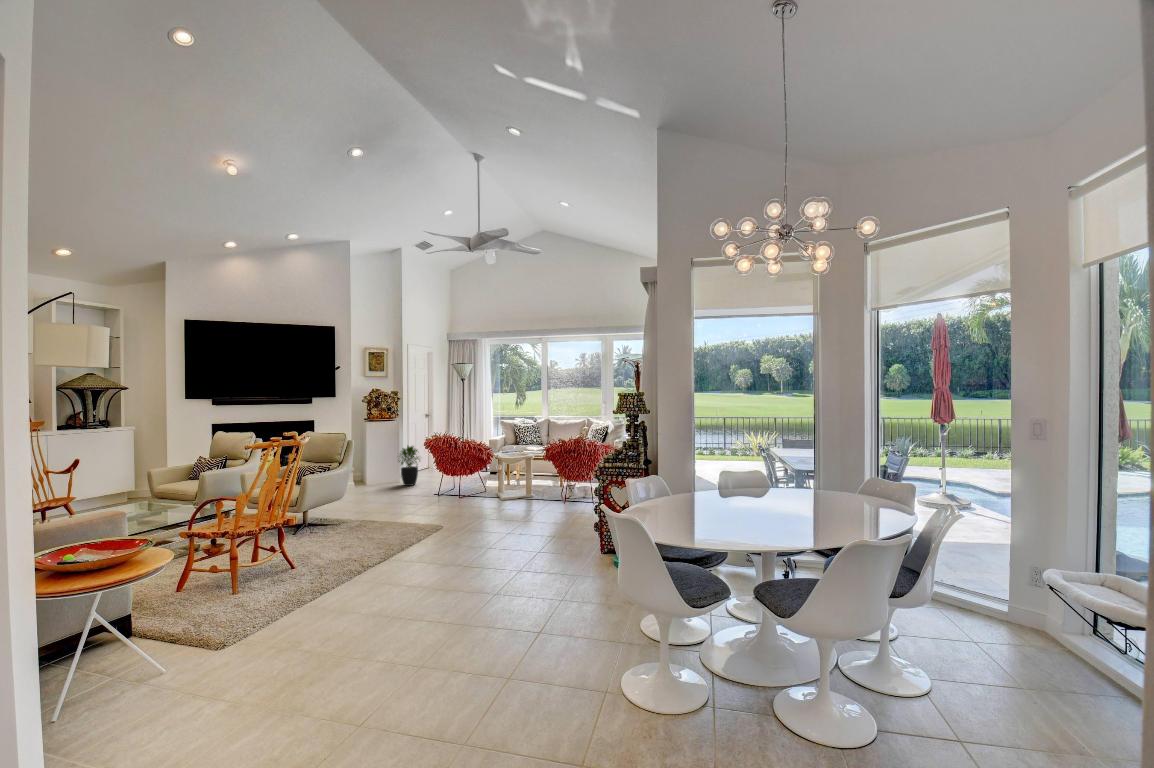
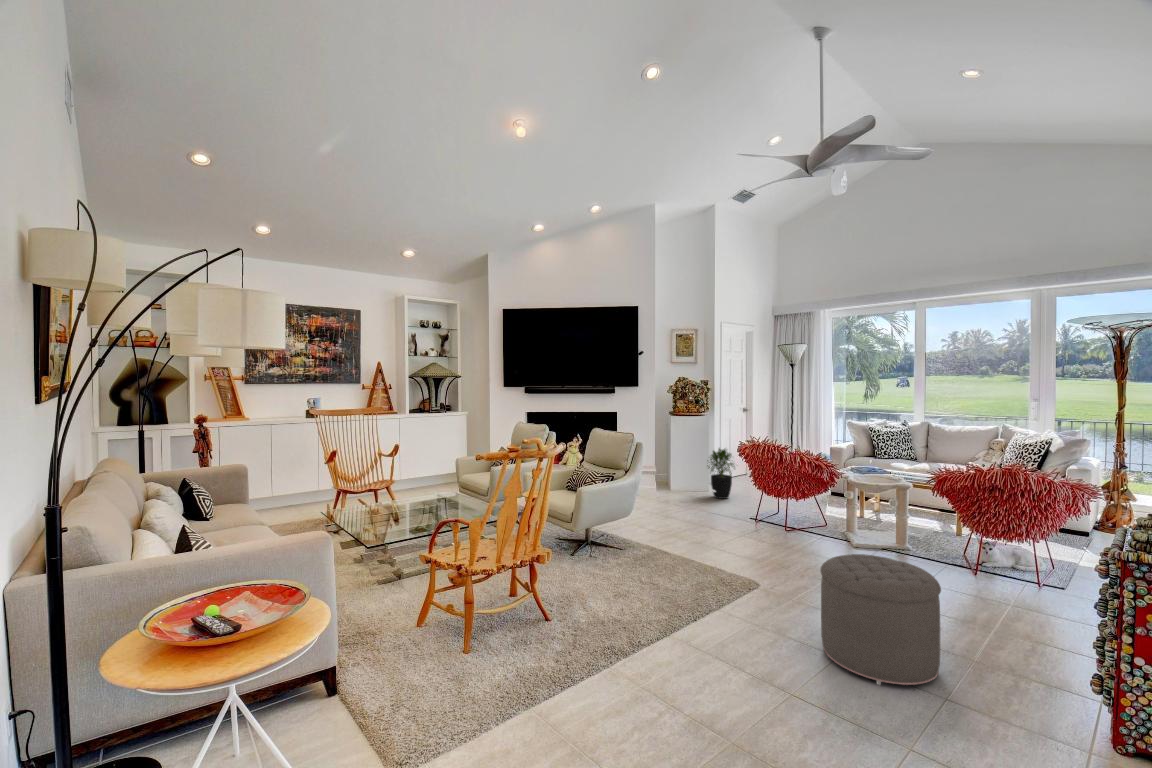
ottoman: none [478,492,536,556] -> present [820,554,941,685]

